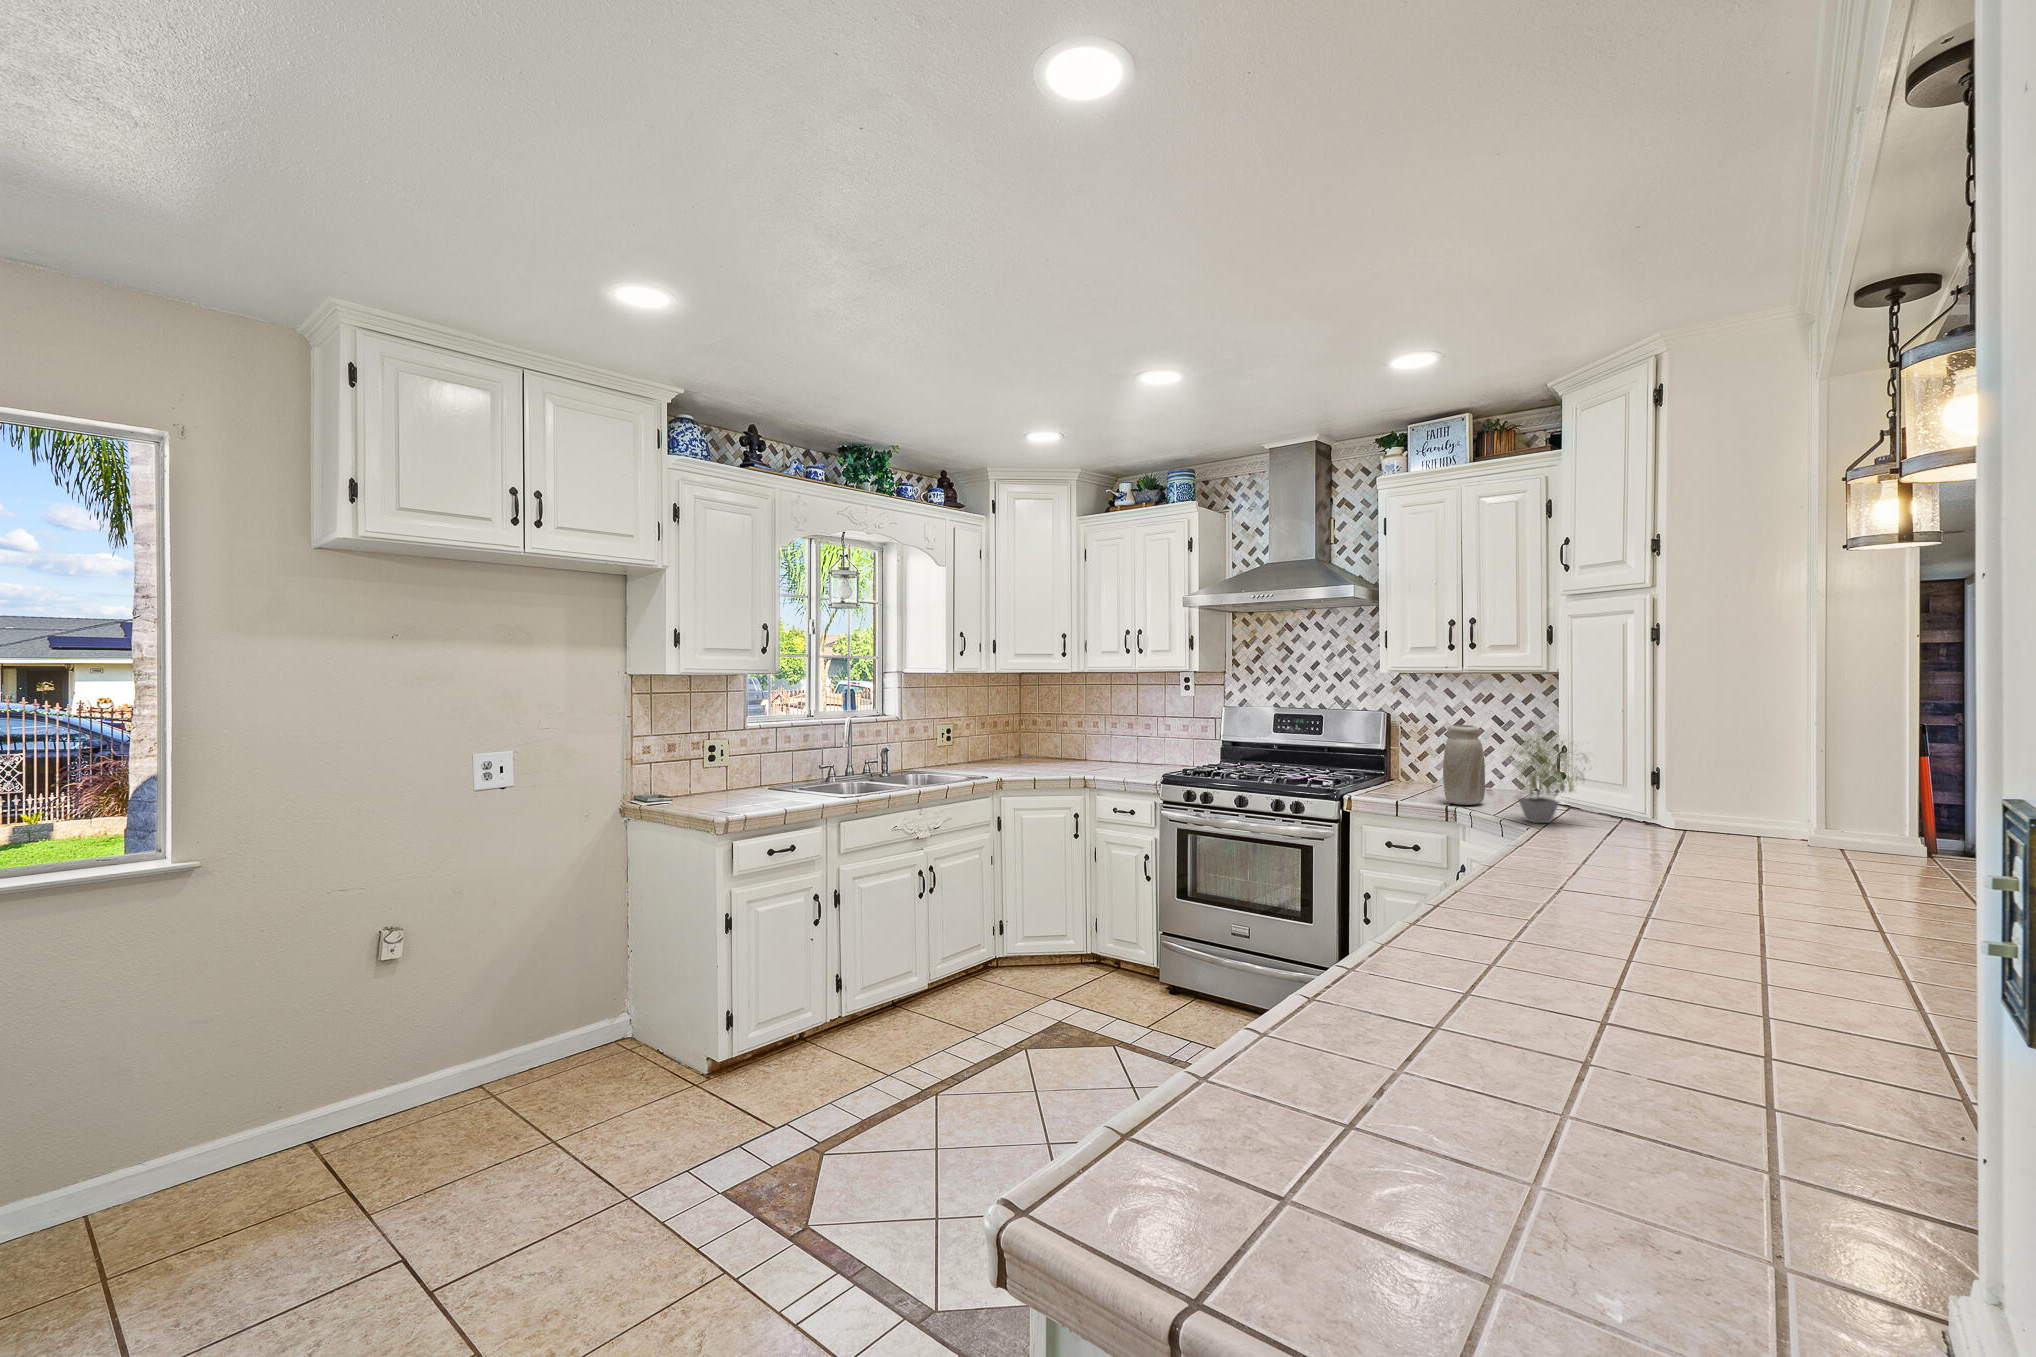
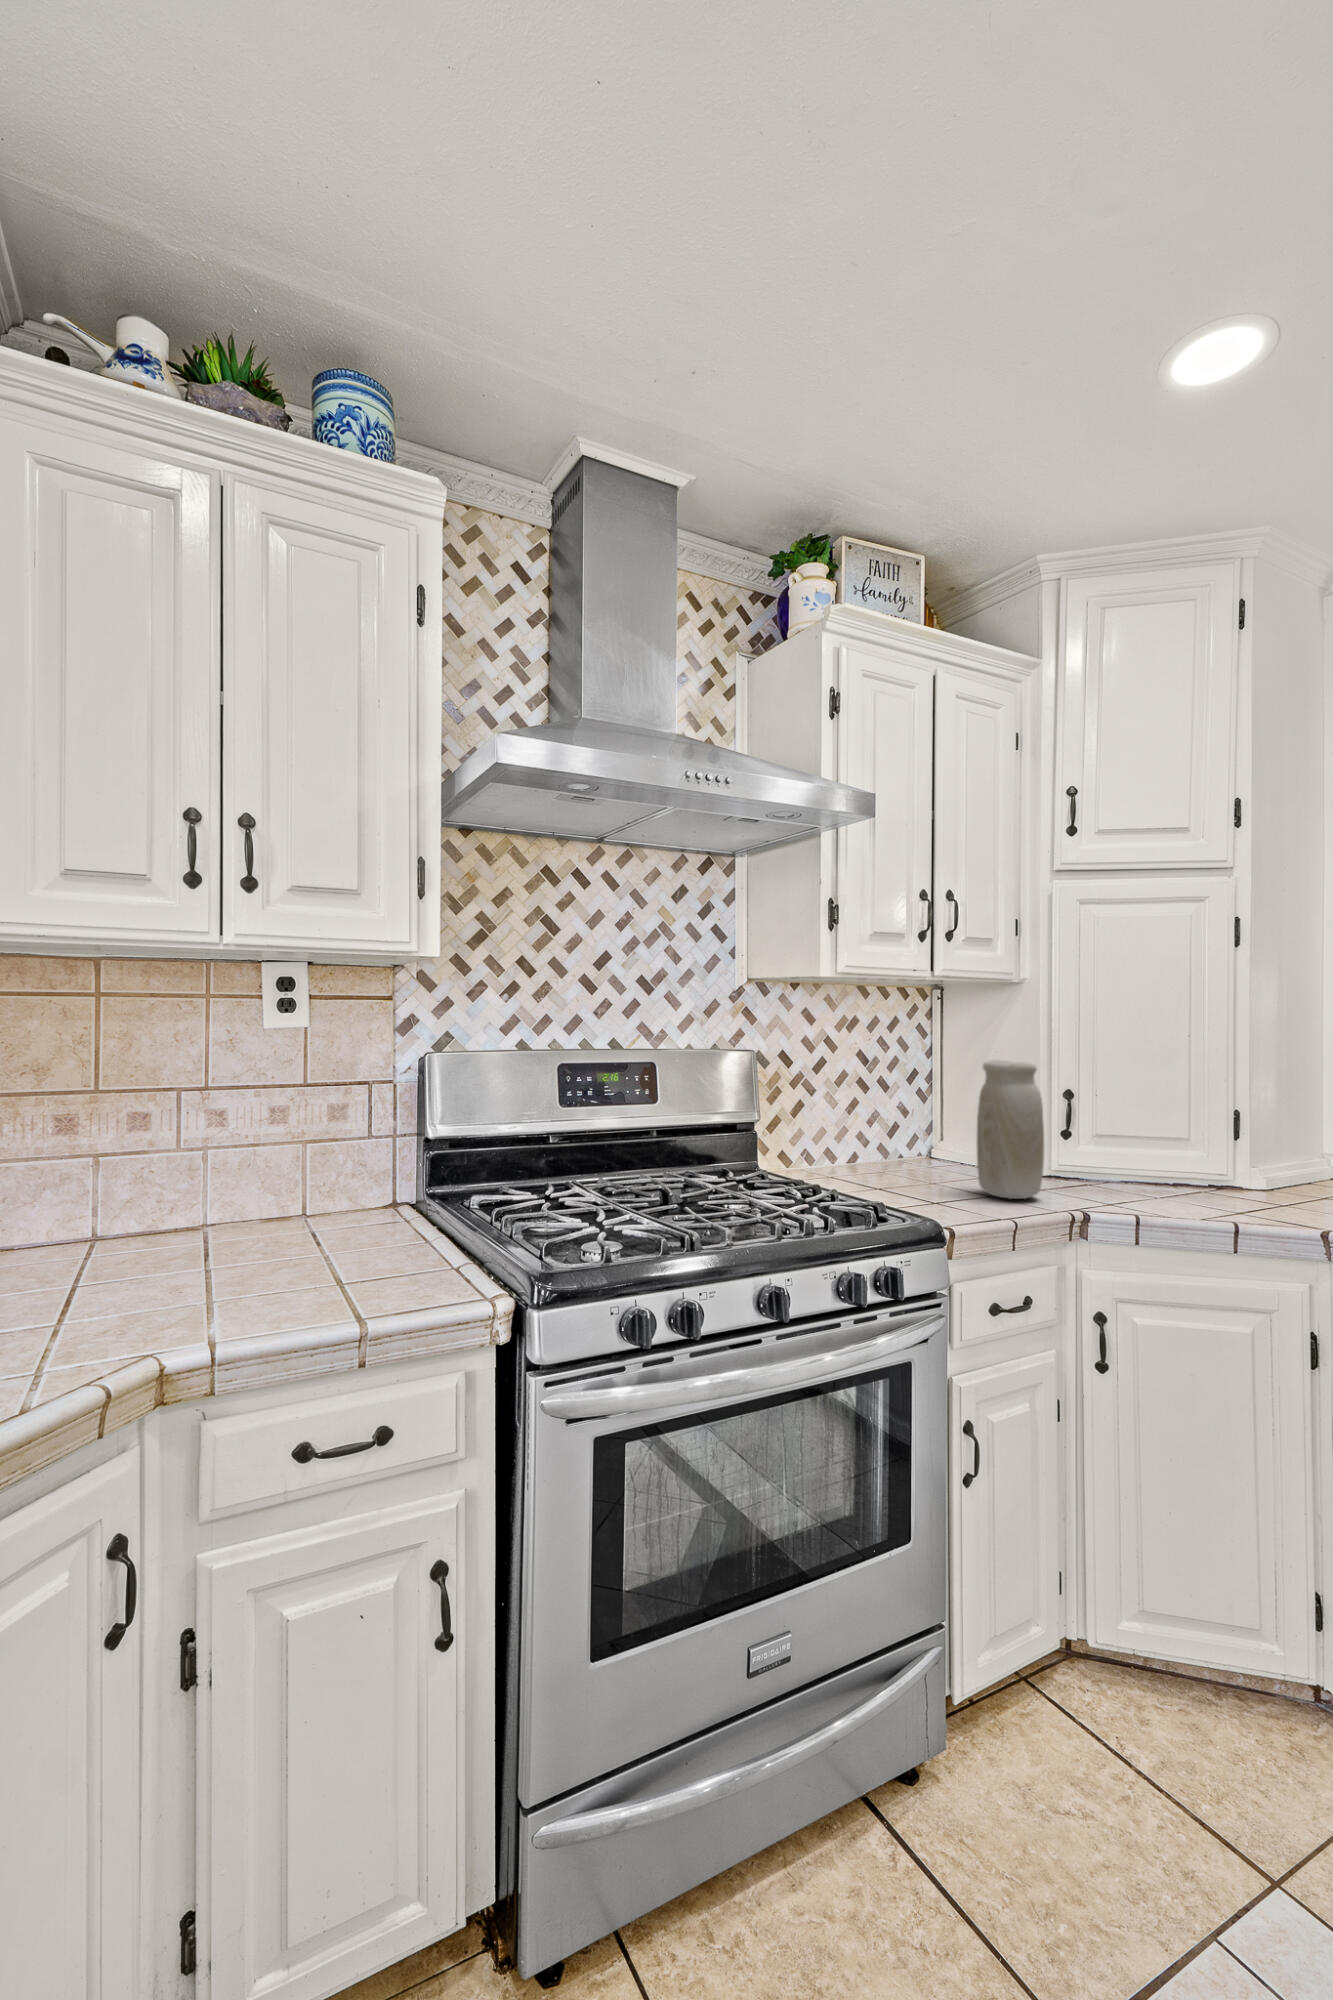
potted plant: present [1511,724,1588,823] -> none [1127,1042,1283,1208]

